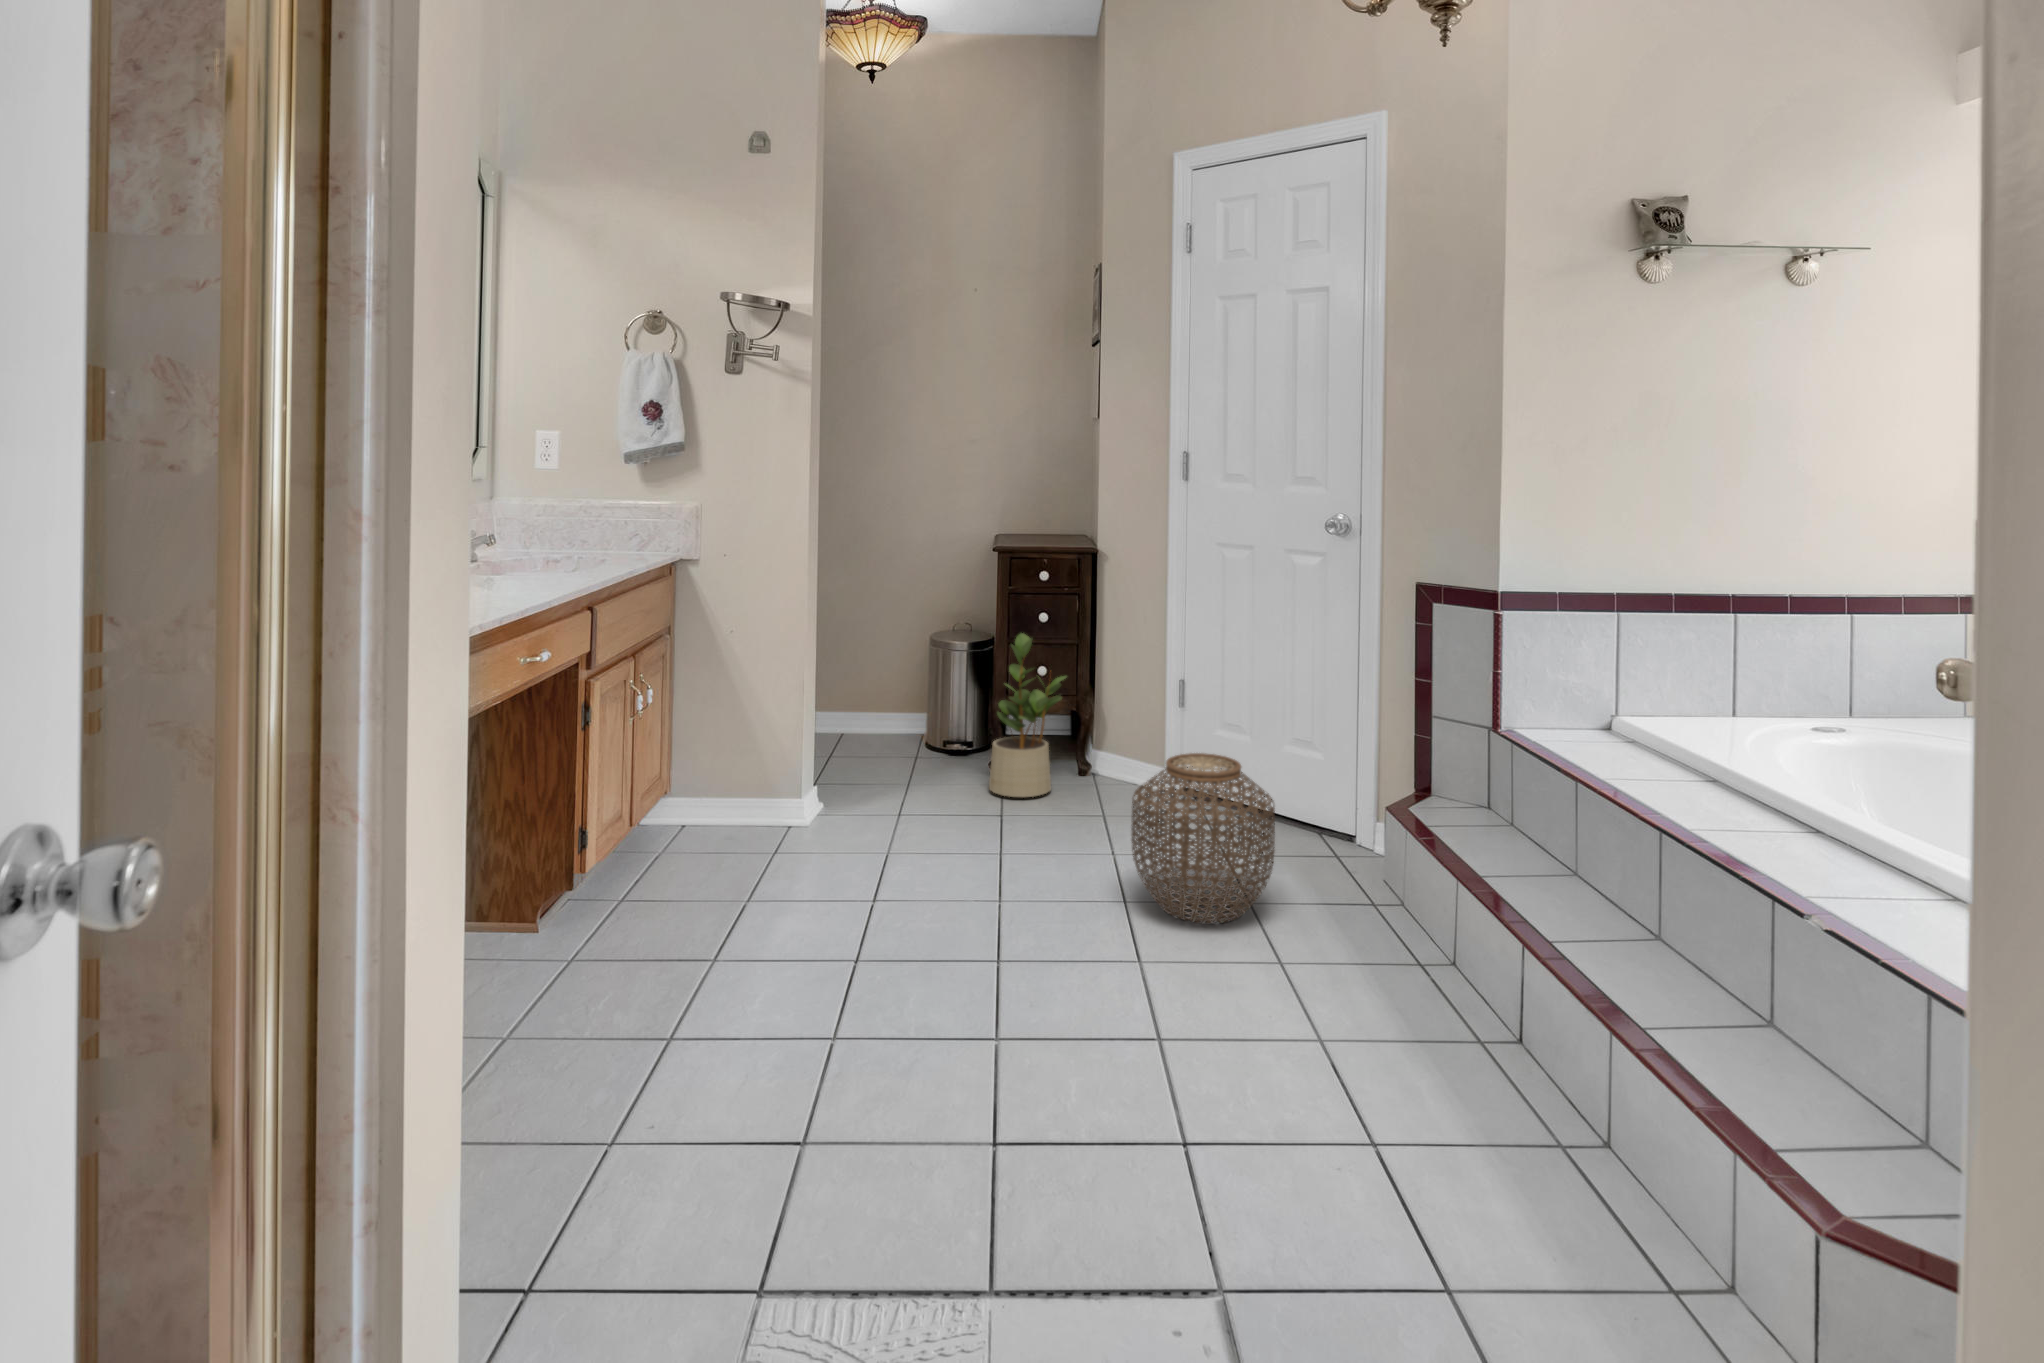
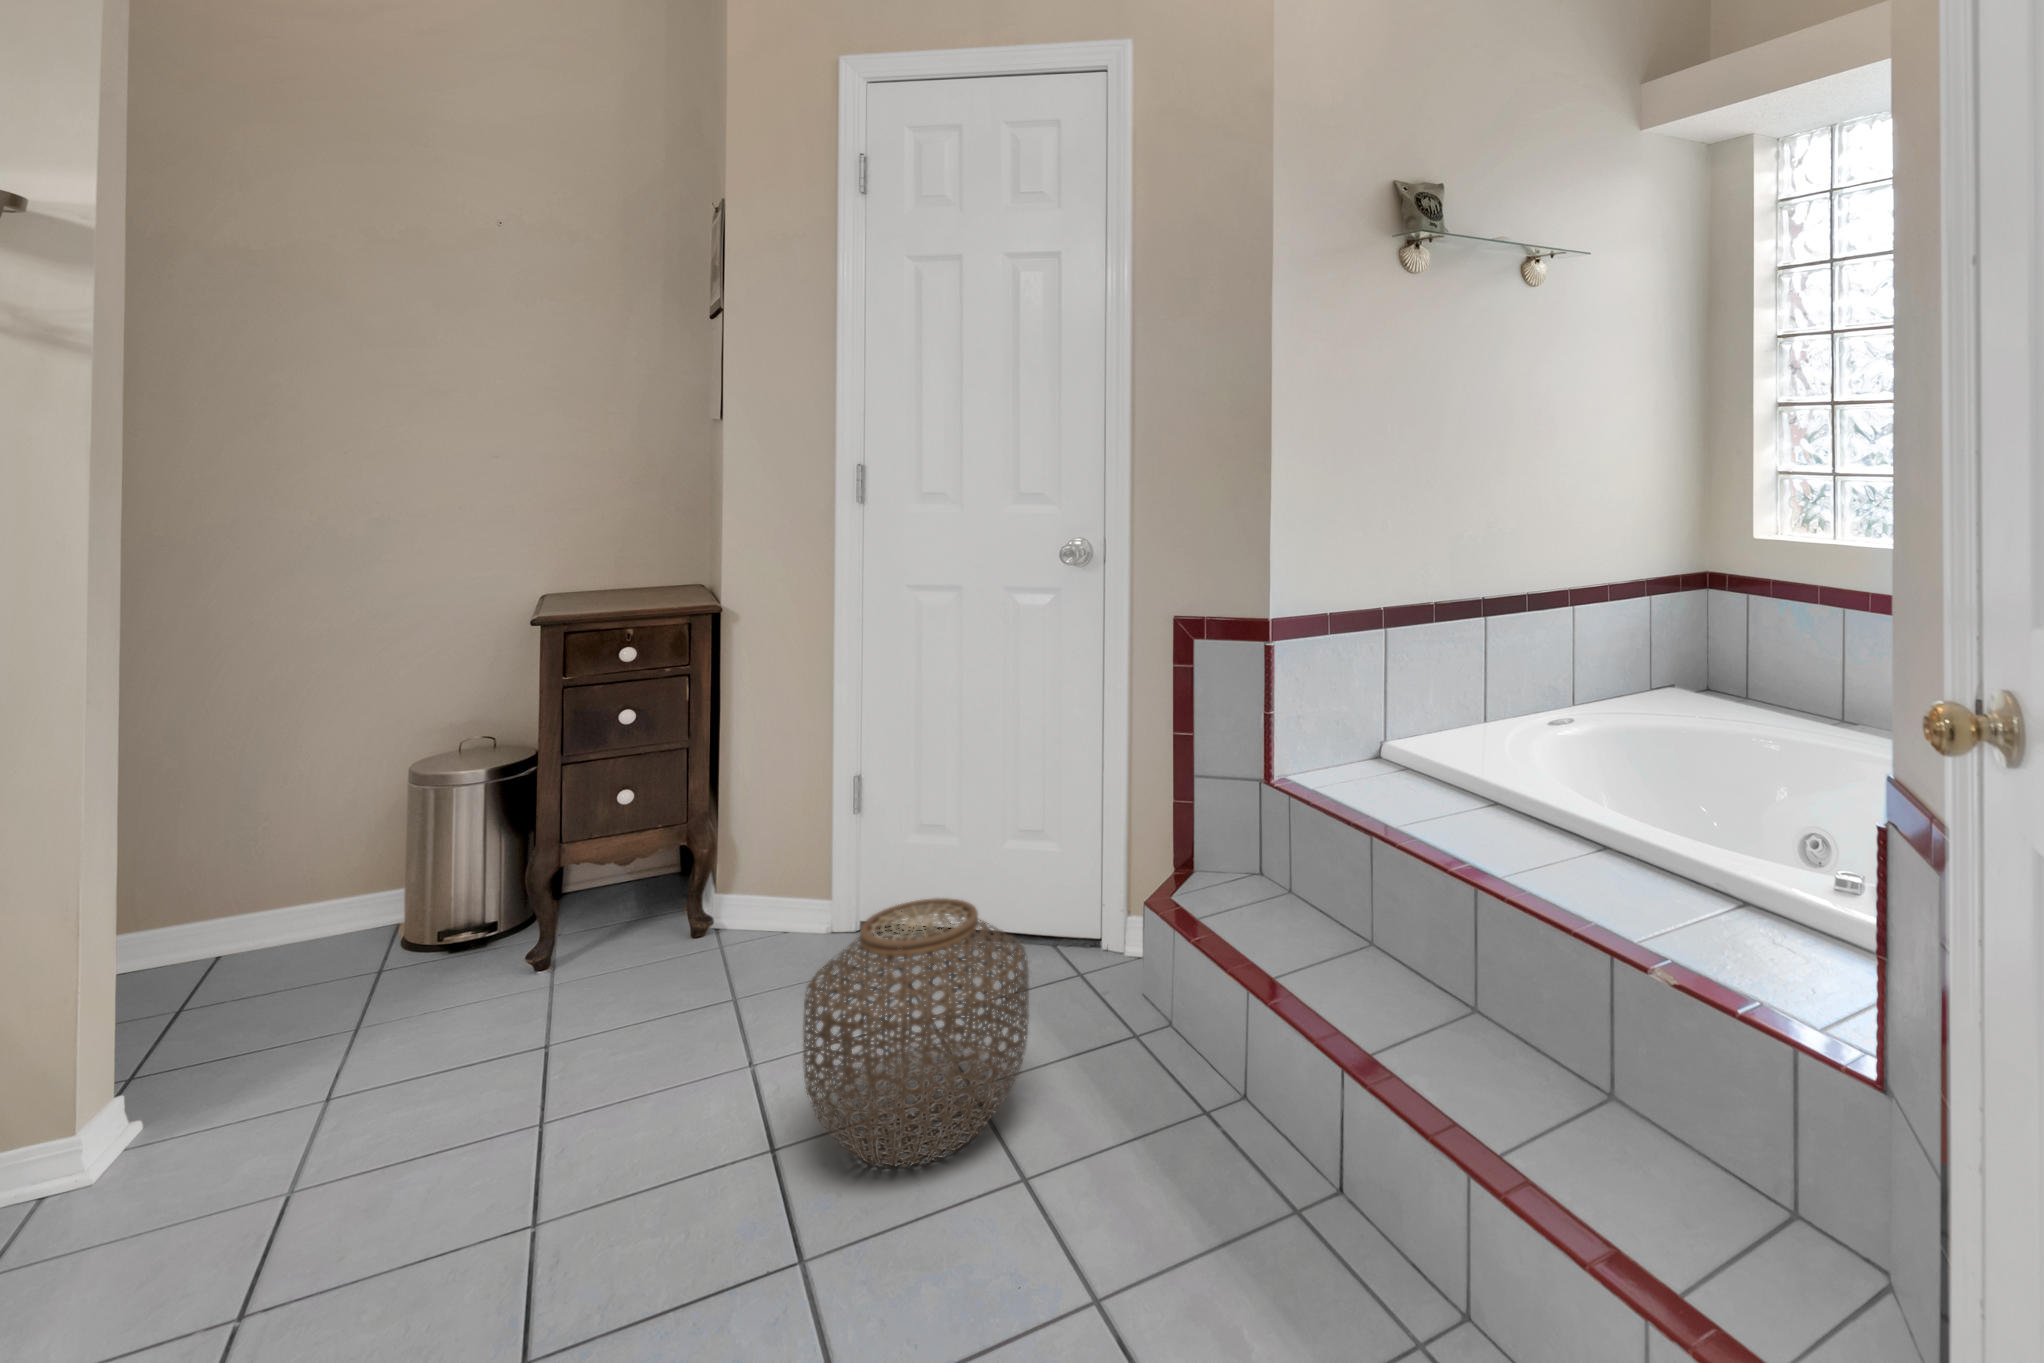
potted plant: present [989,633,1066,797] -> none [525,747,668,1006]

